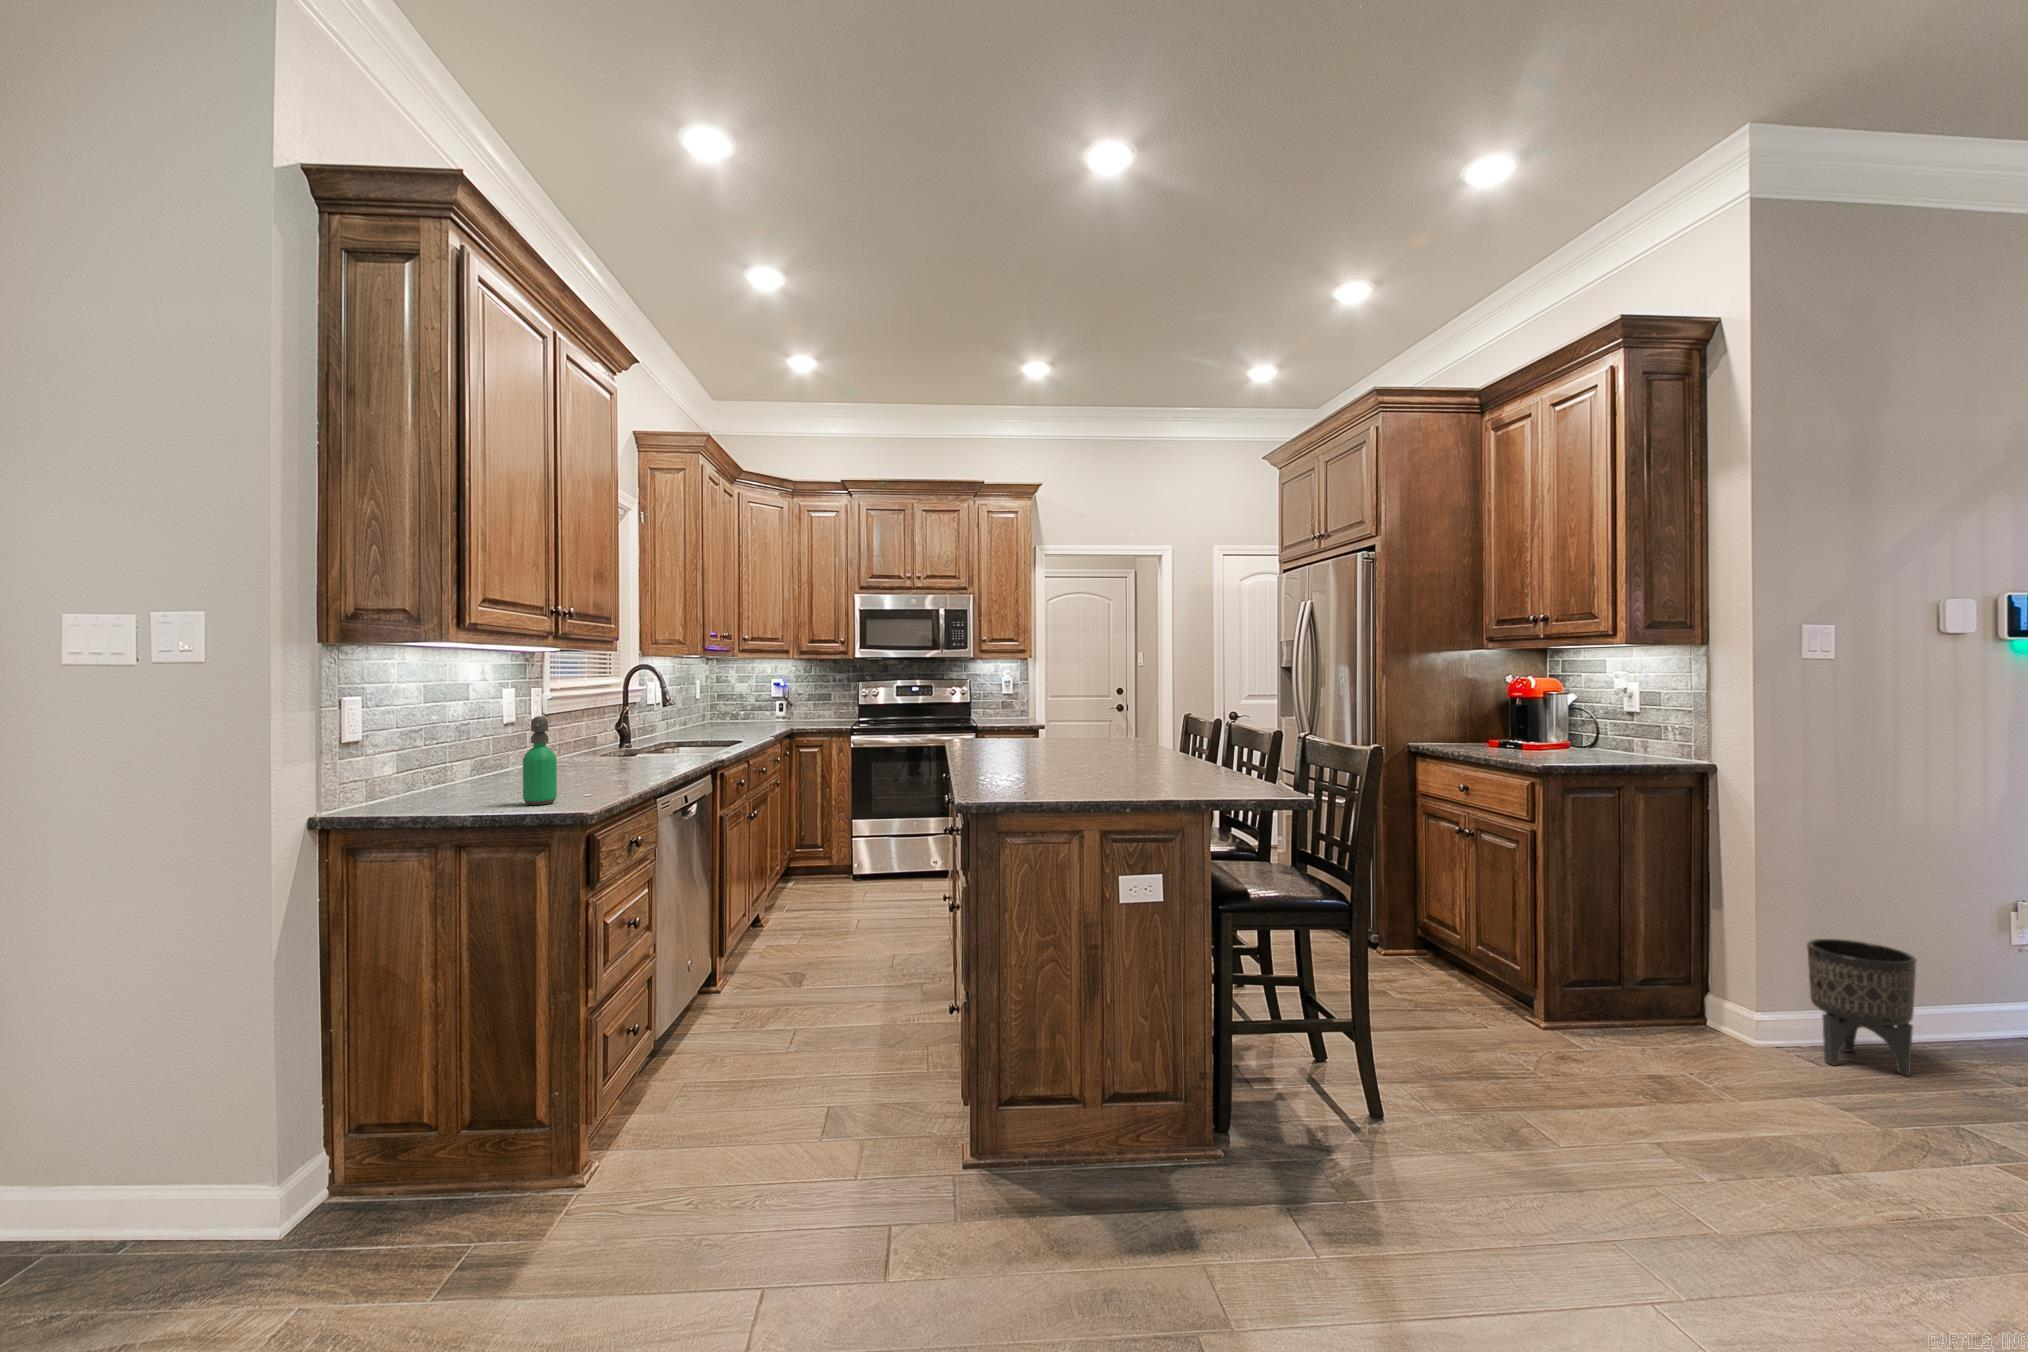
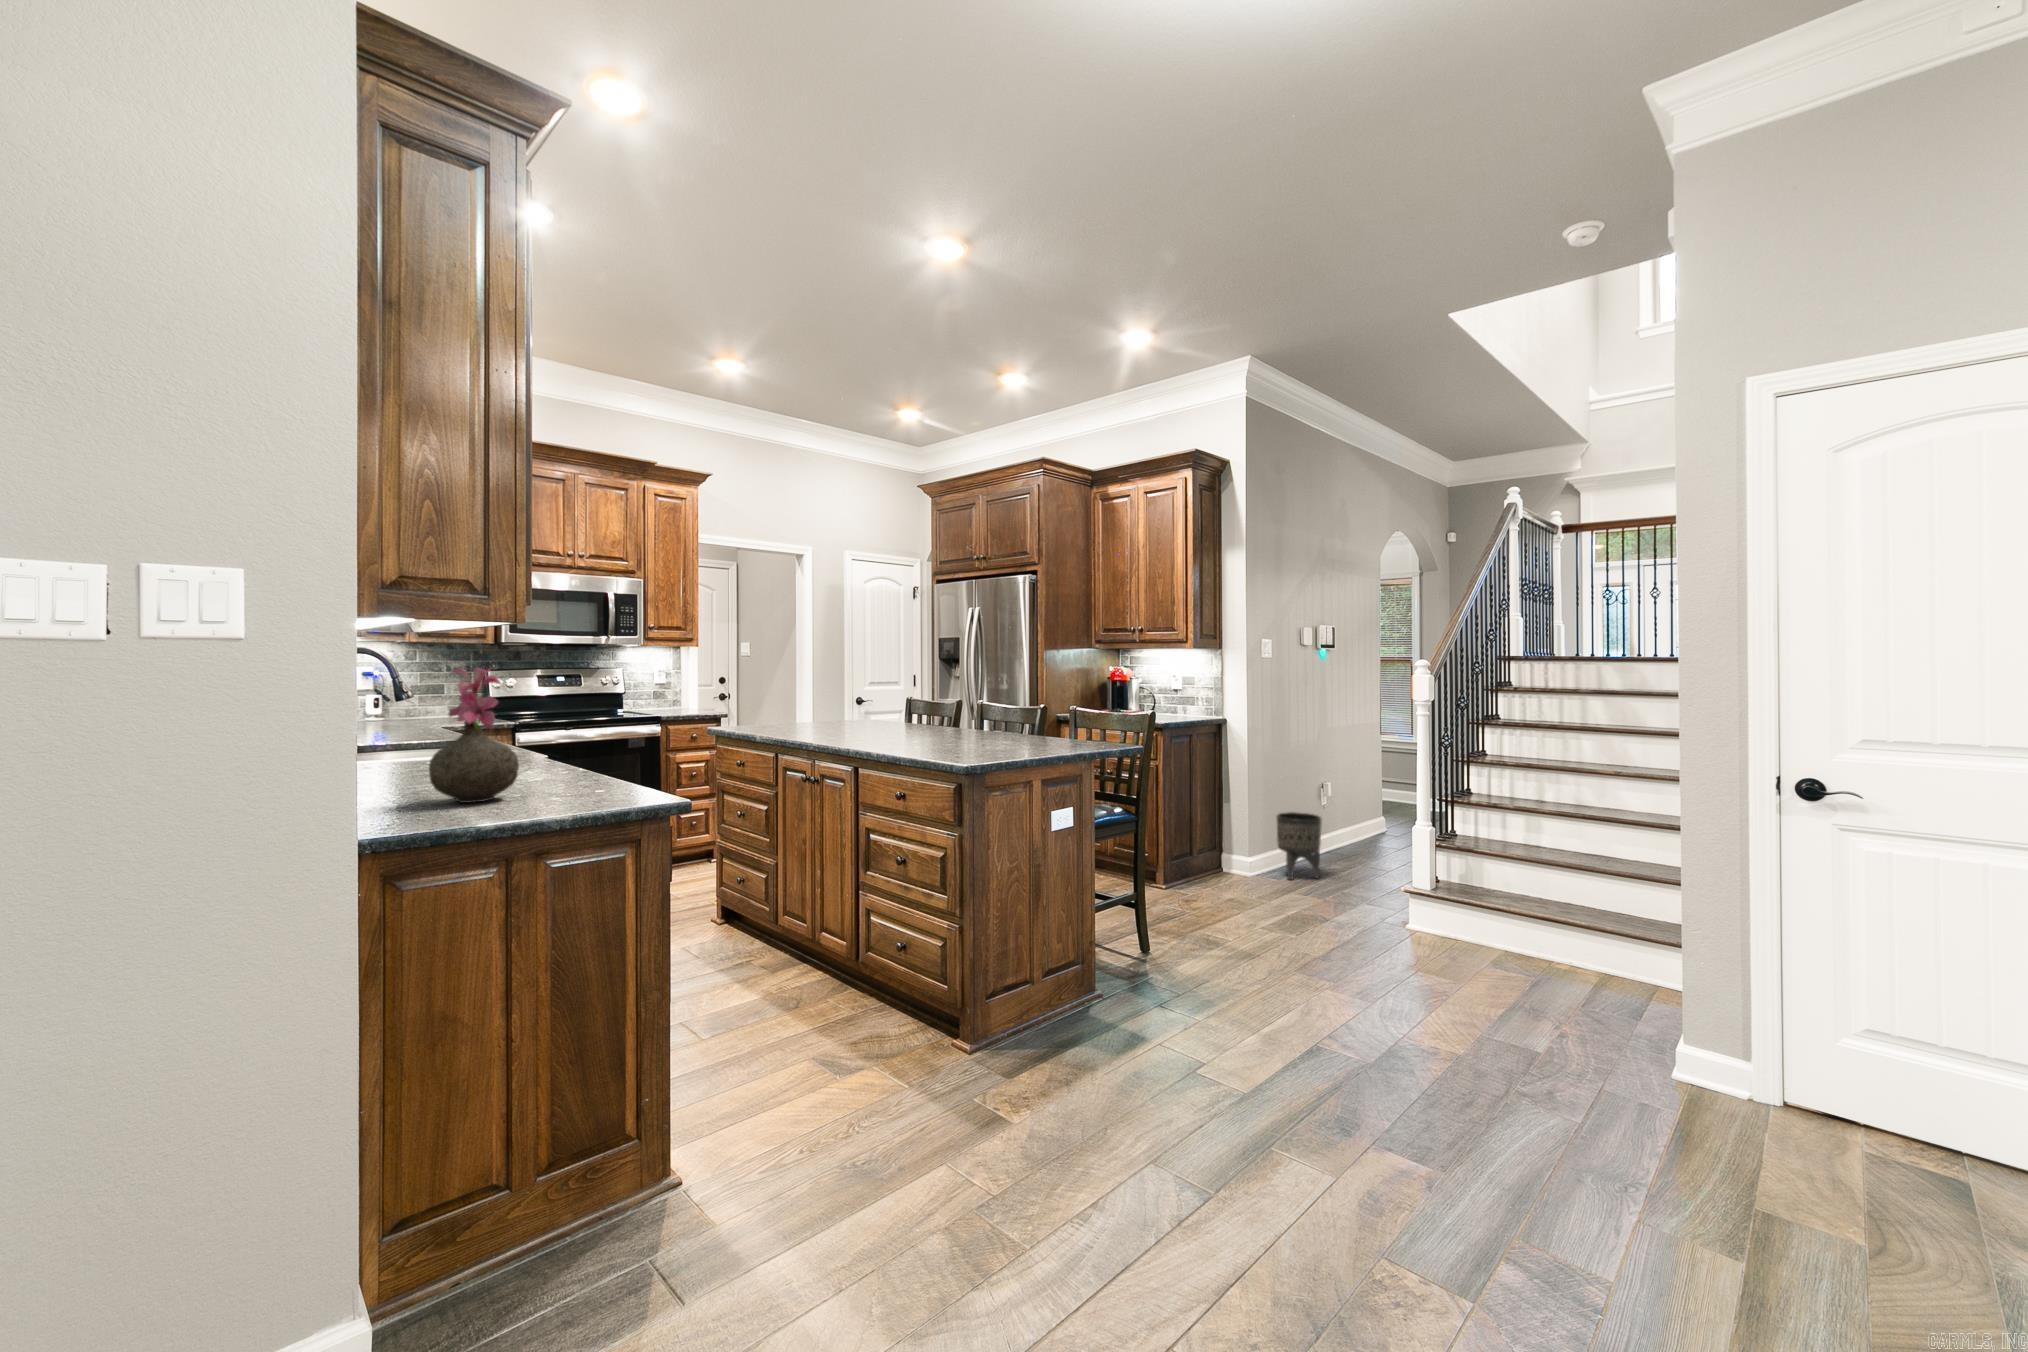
vase: none [429,685,505,803] -> present [429,668,519,803]
soap dispenser: present [523,716,557,805] -> none [566,701,602,796]

